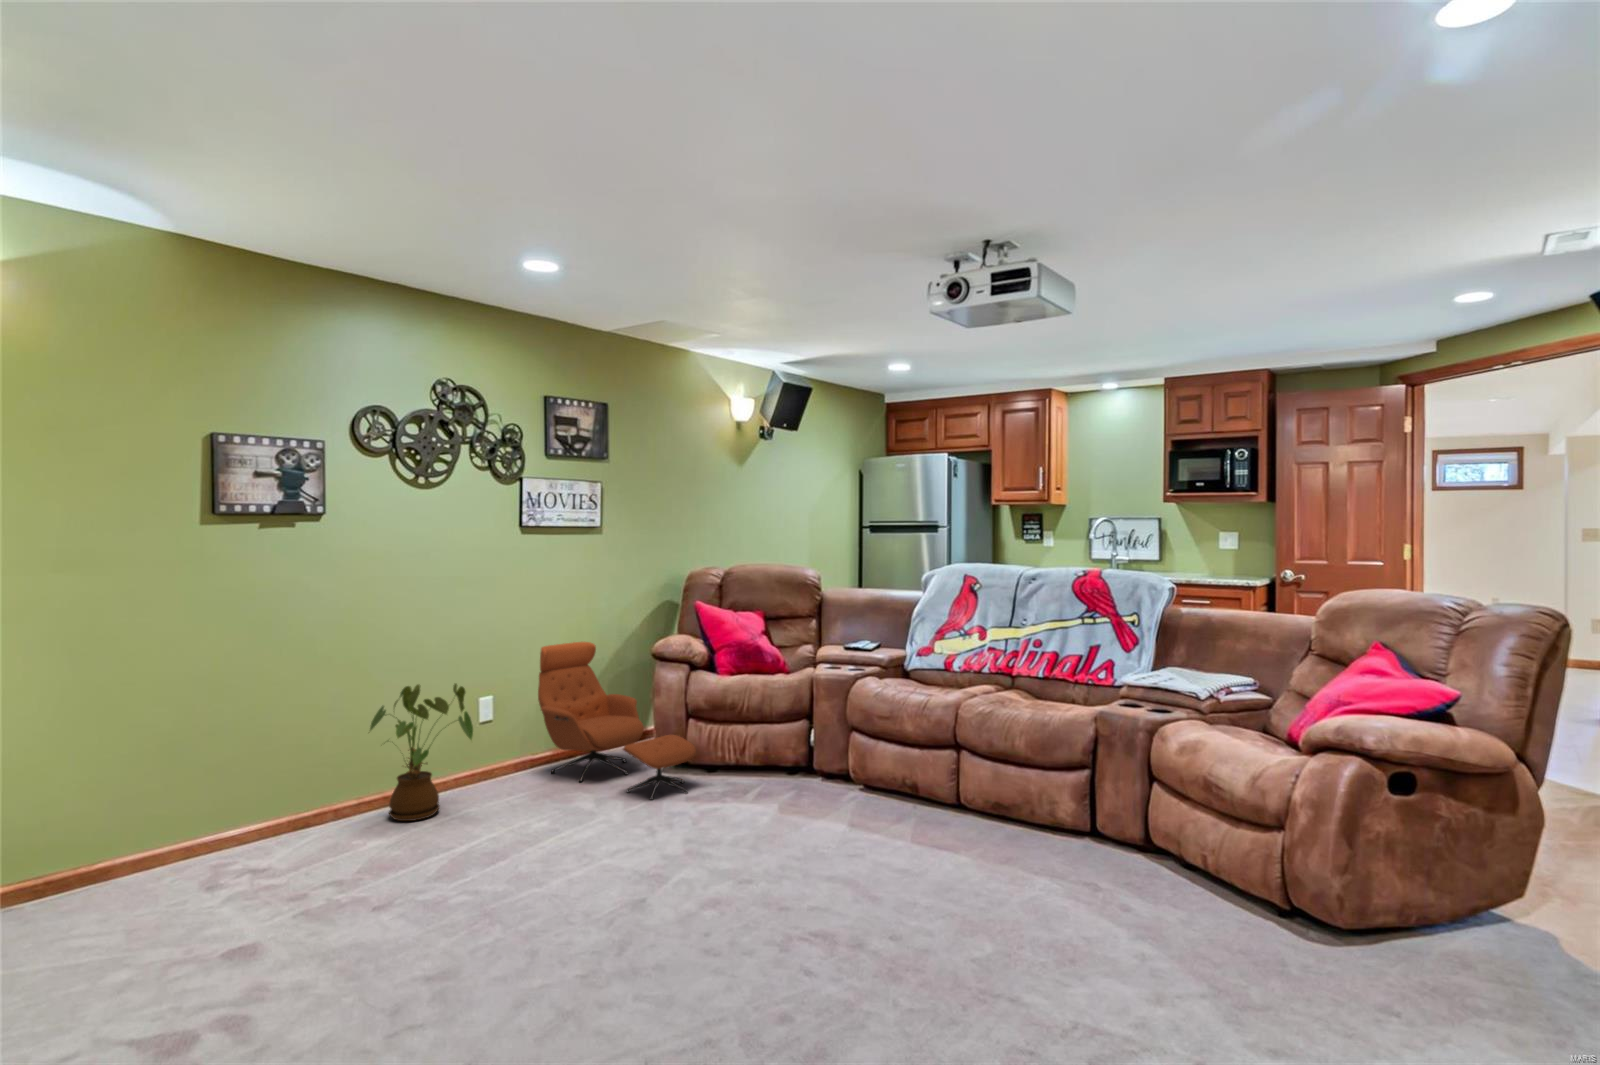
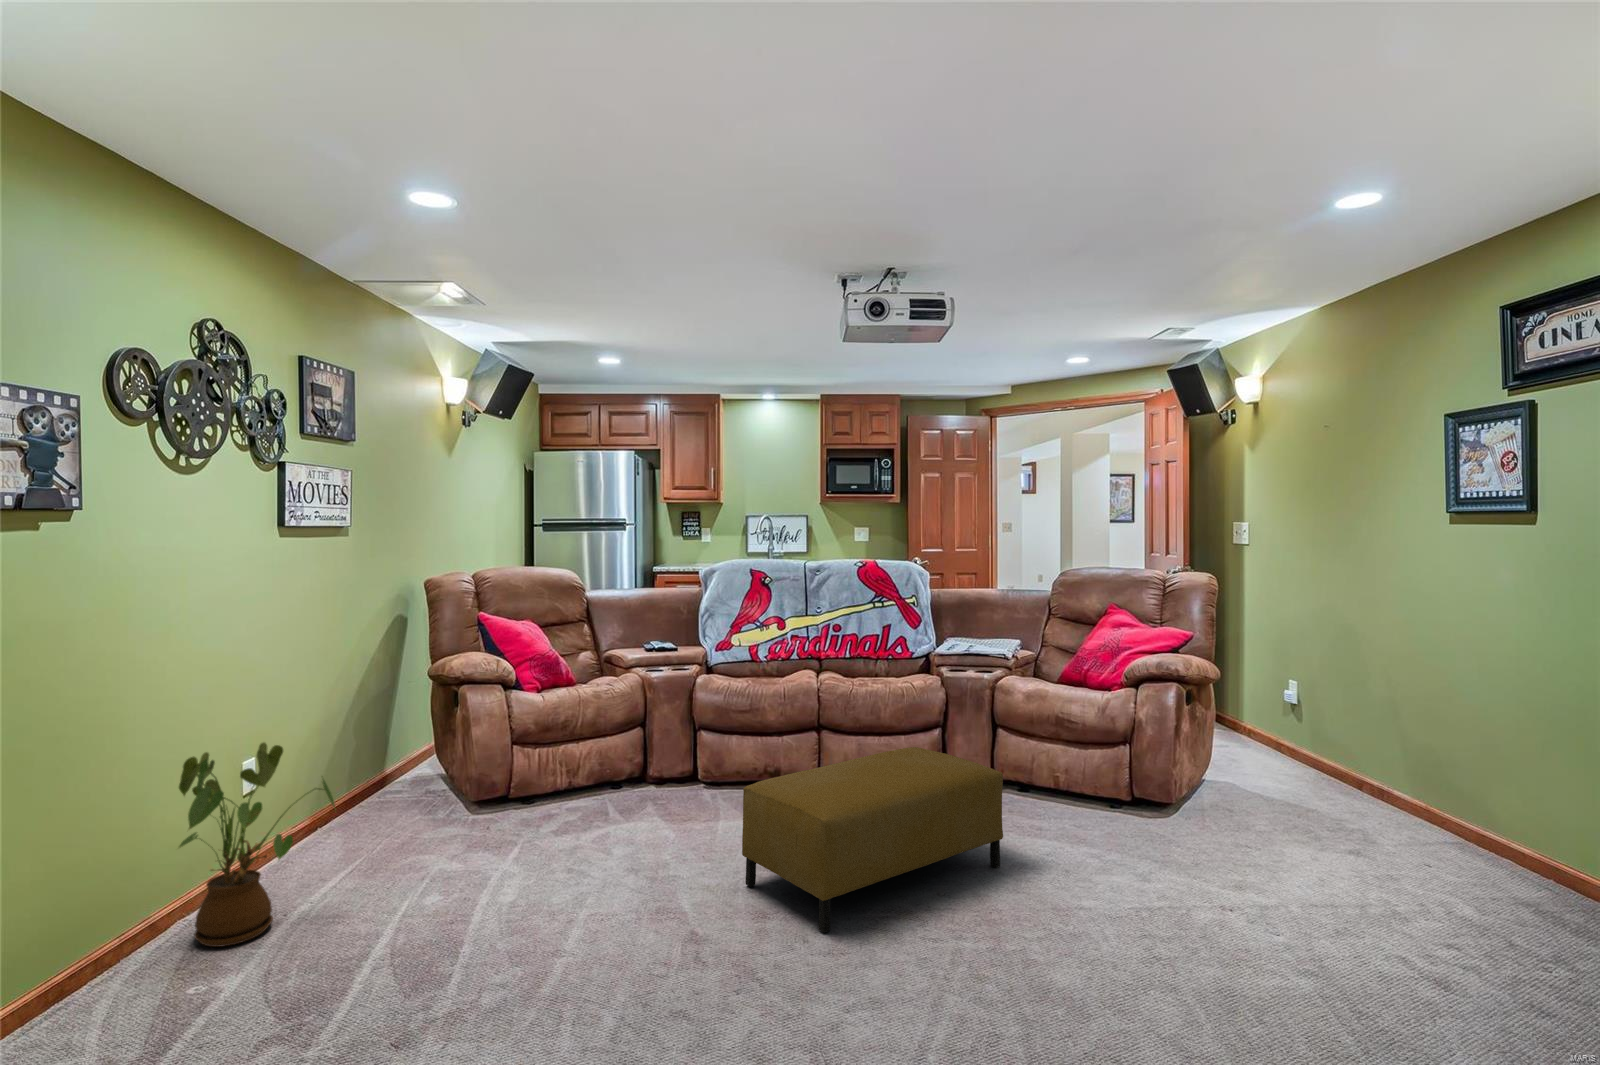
lounge chair: present [538,642,696,800] -> none [311,671,554,843]
ottoman: none [711,778,999,940] -> present [742,747,1003,933]

